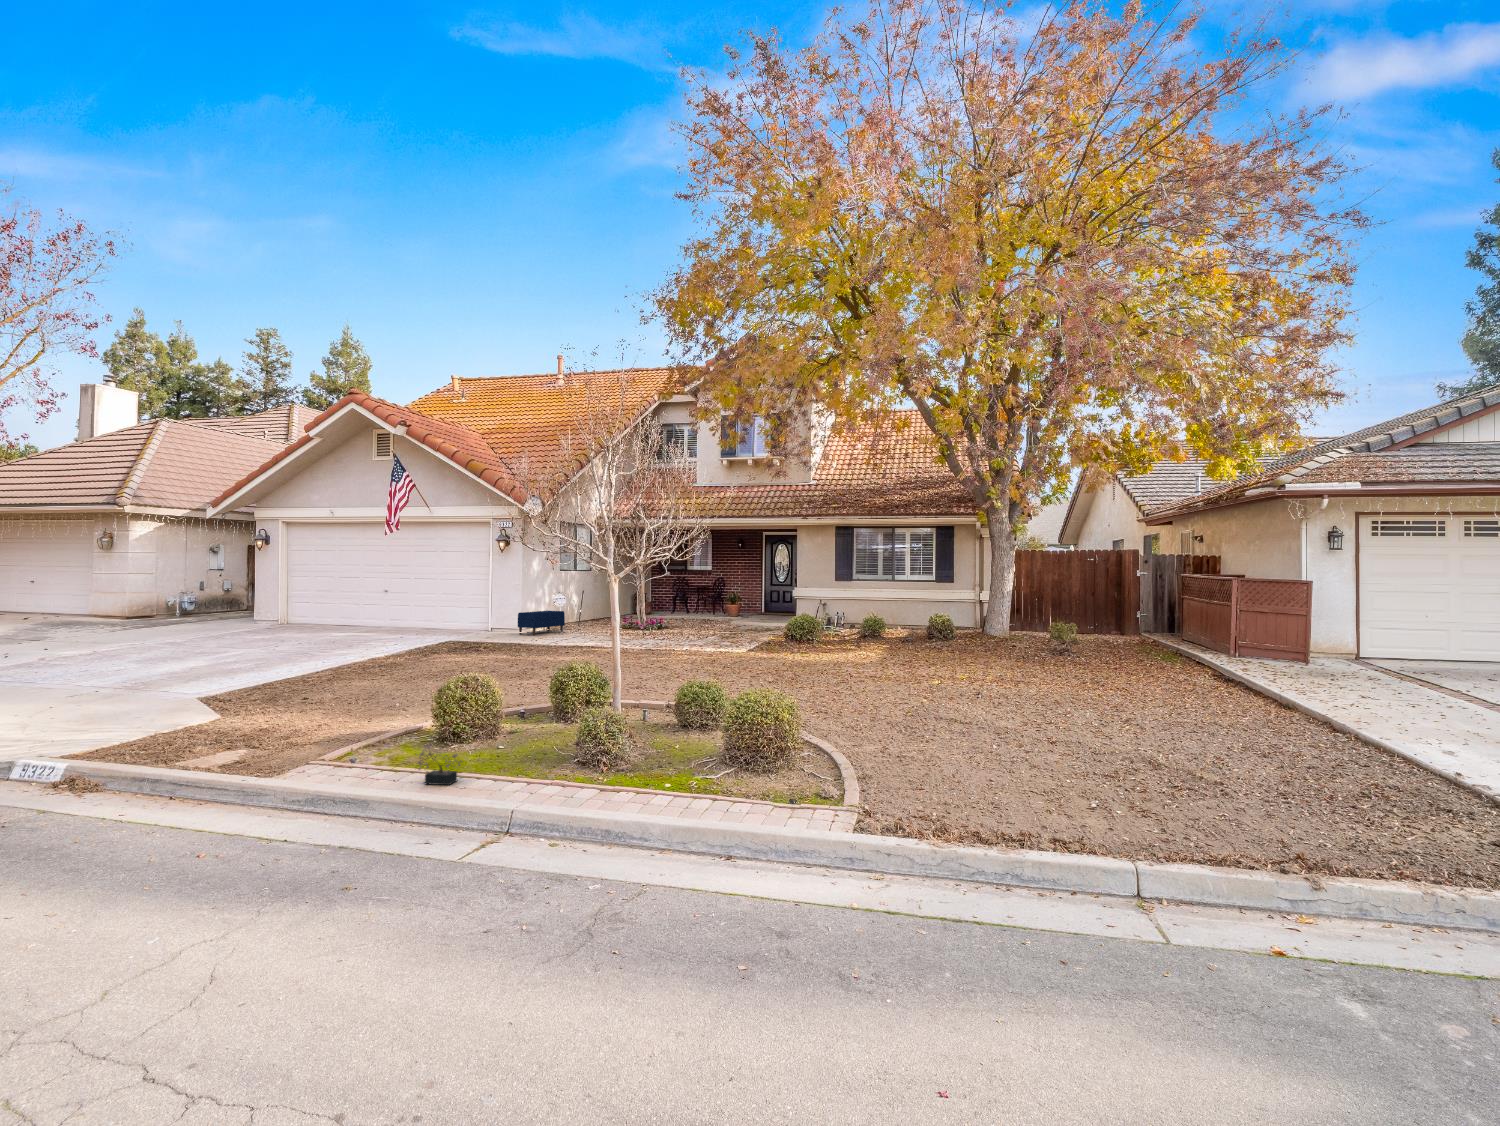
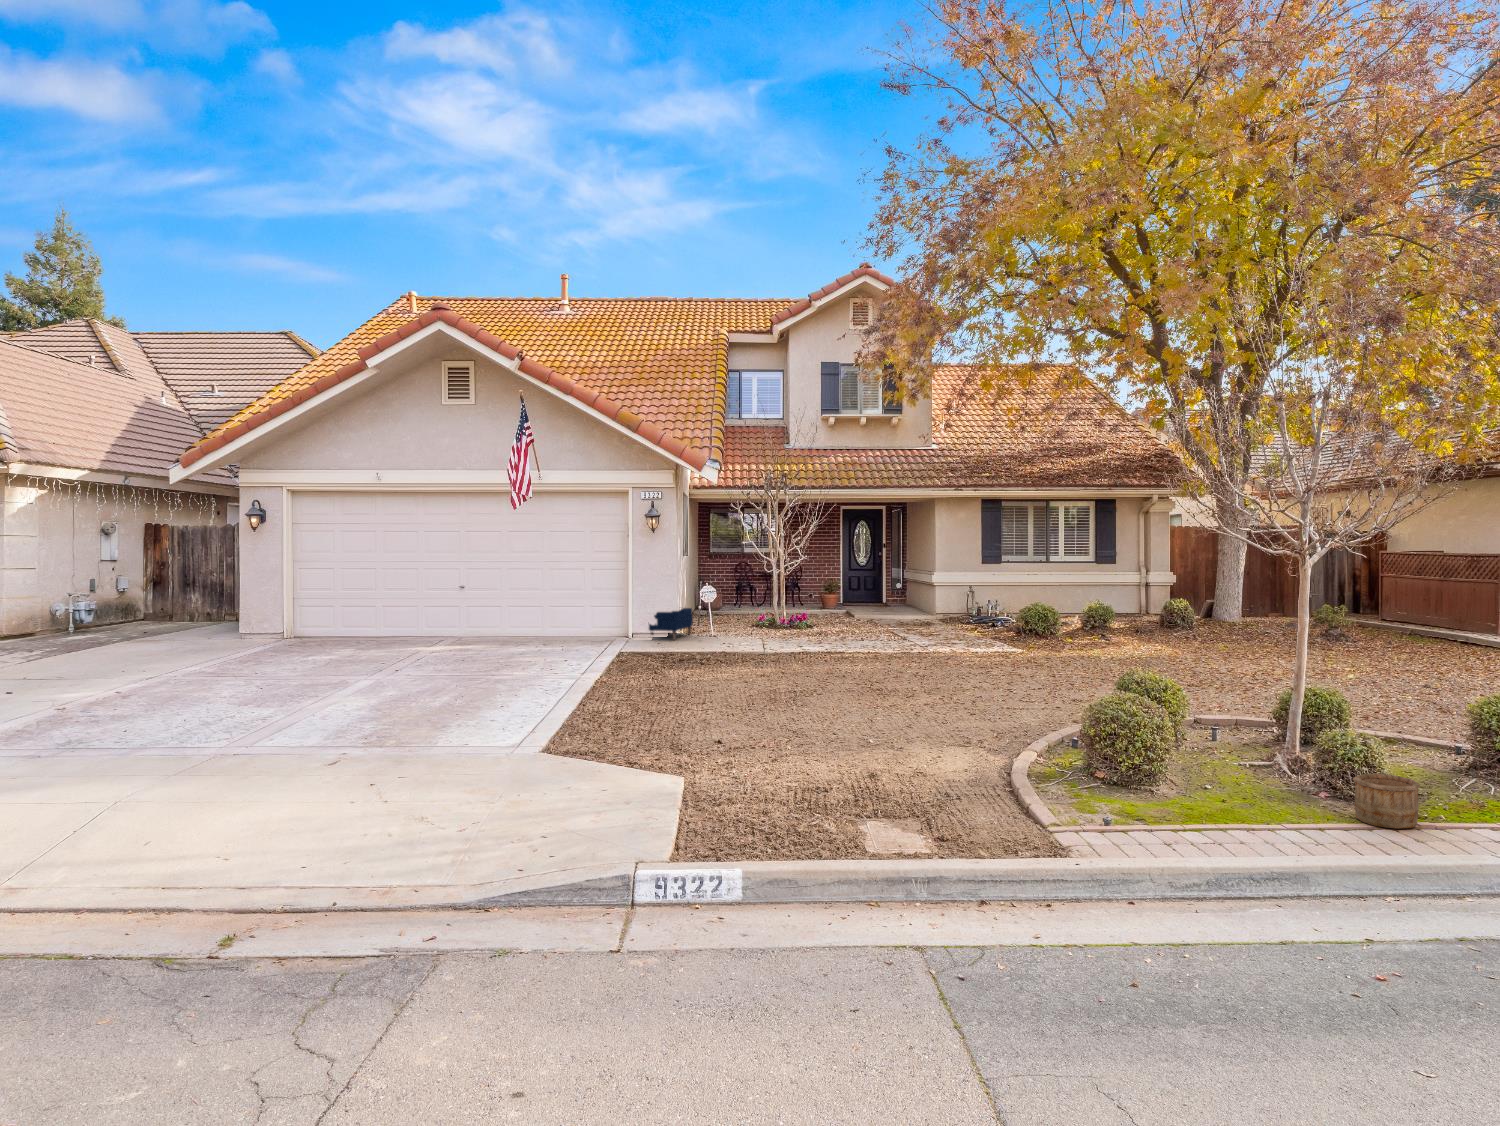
wooden bucket: none [514,738,558,780] -> present [1353,774,1420,829]
decorative plant: present [418,745,460,785] -> none [1286,792,1348,846]

